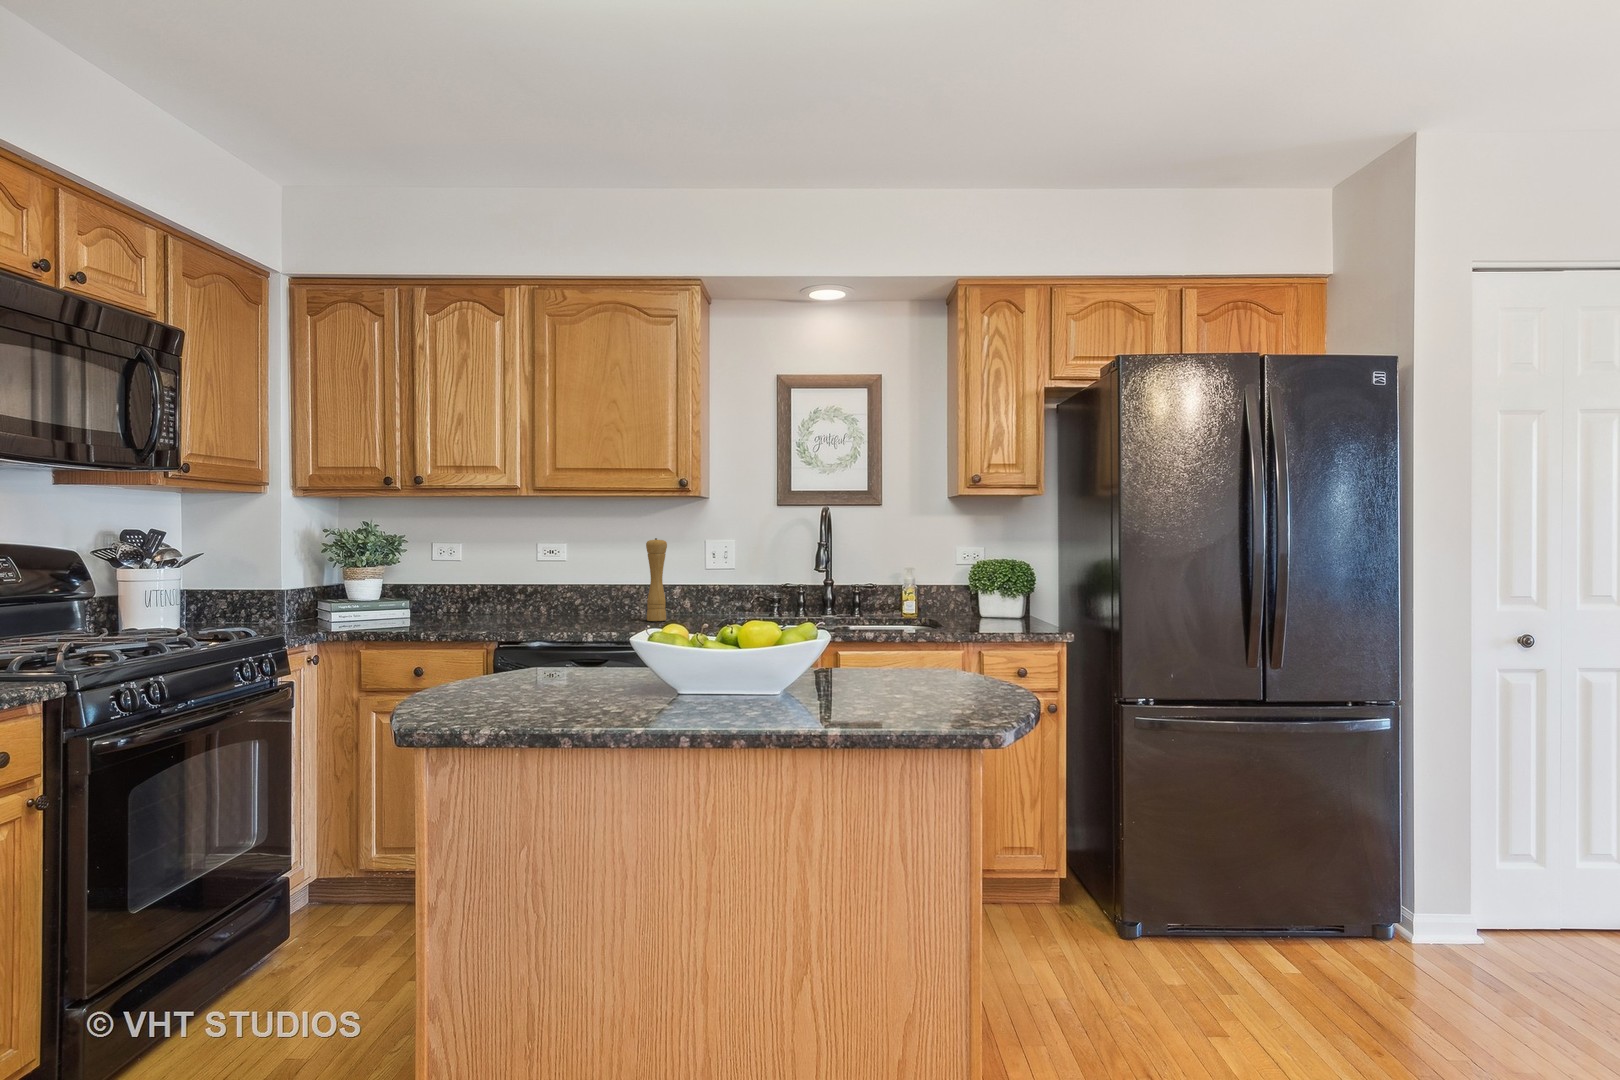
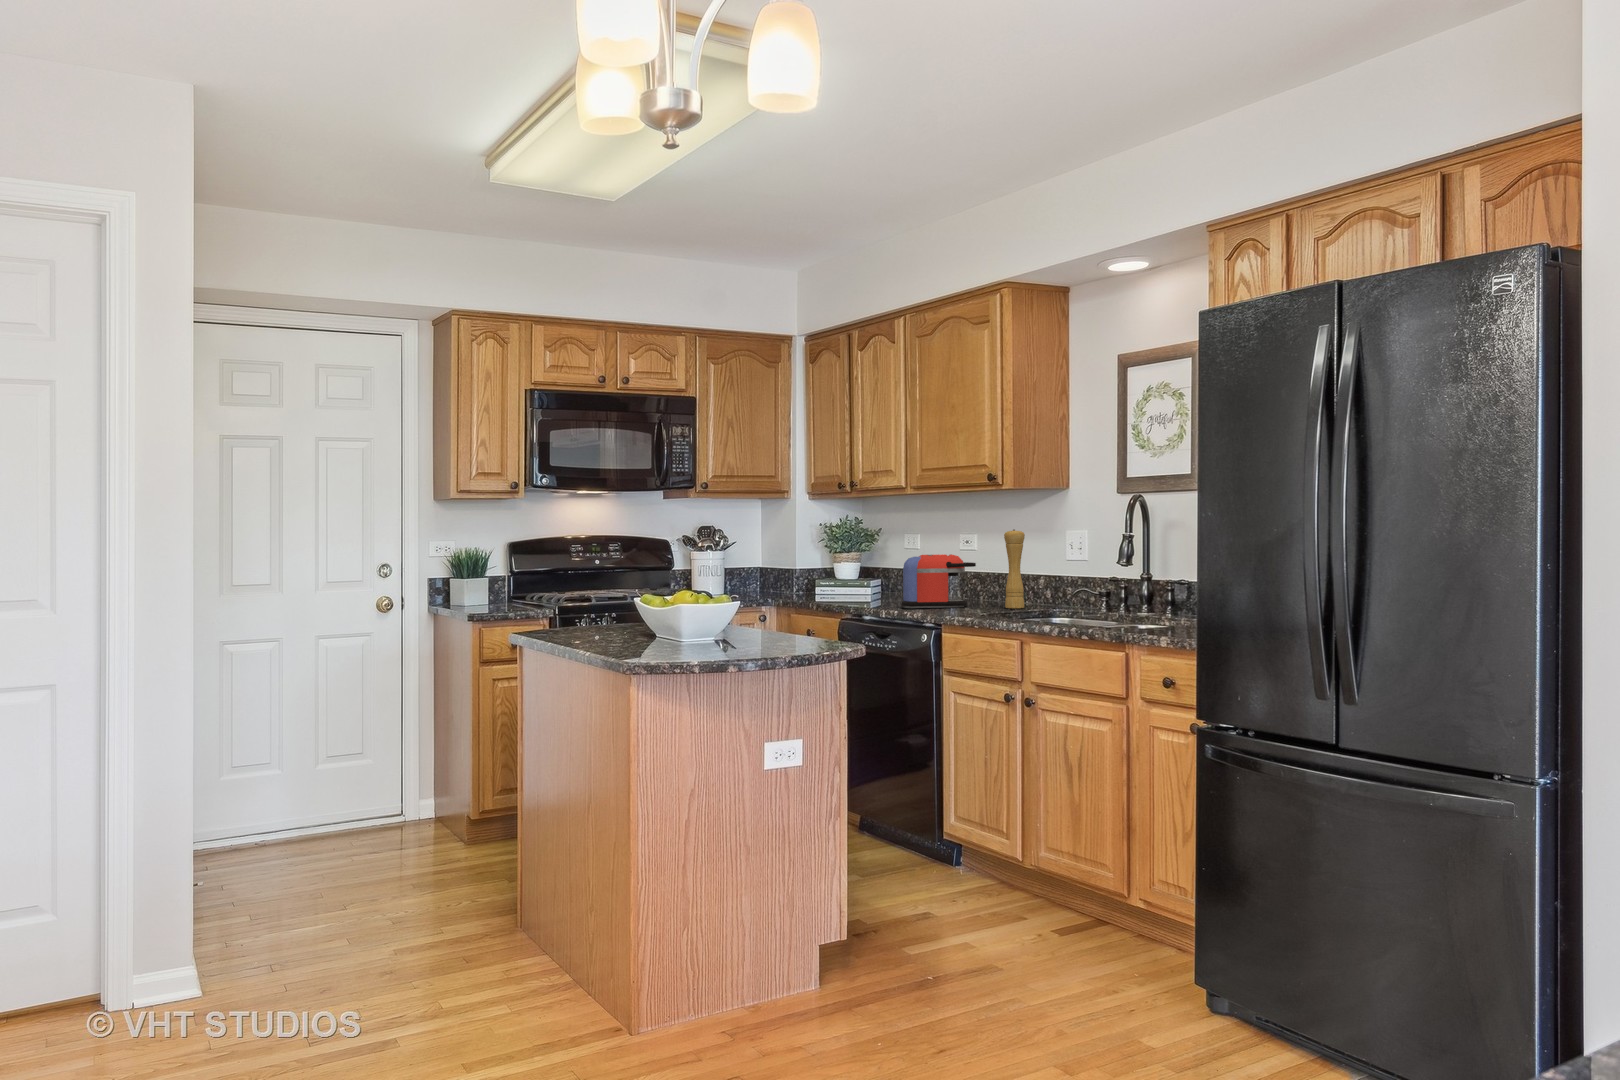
coffee maker: none [535,566,603,629] -> present [902,554,976,608]

